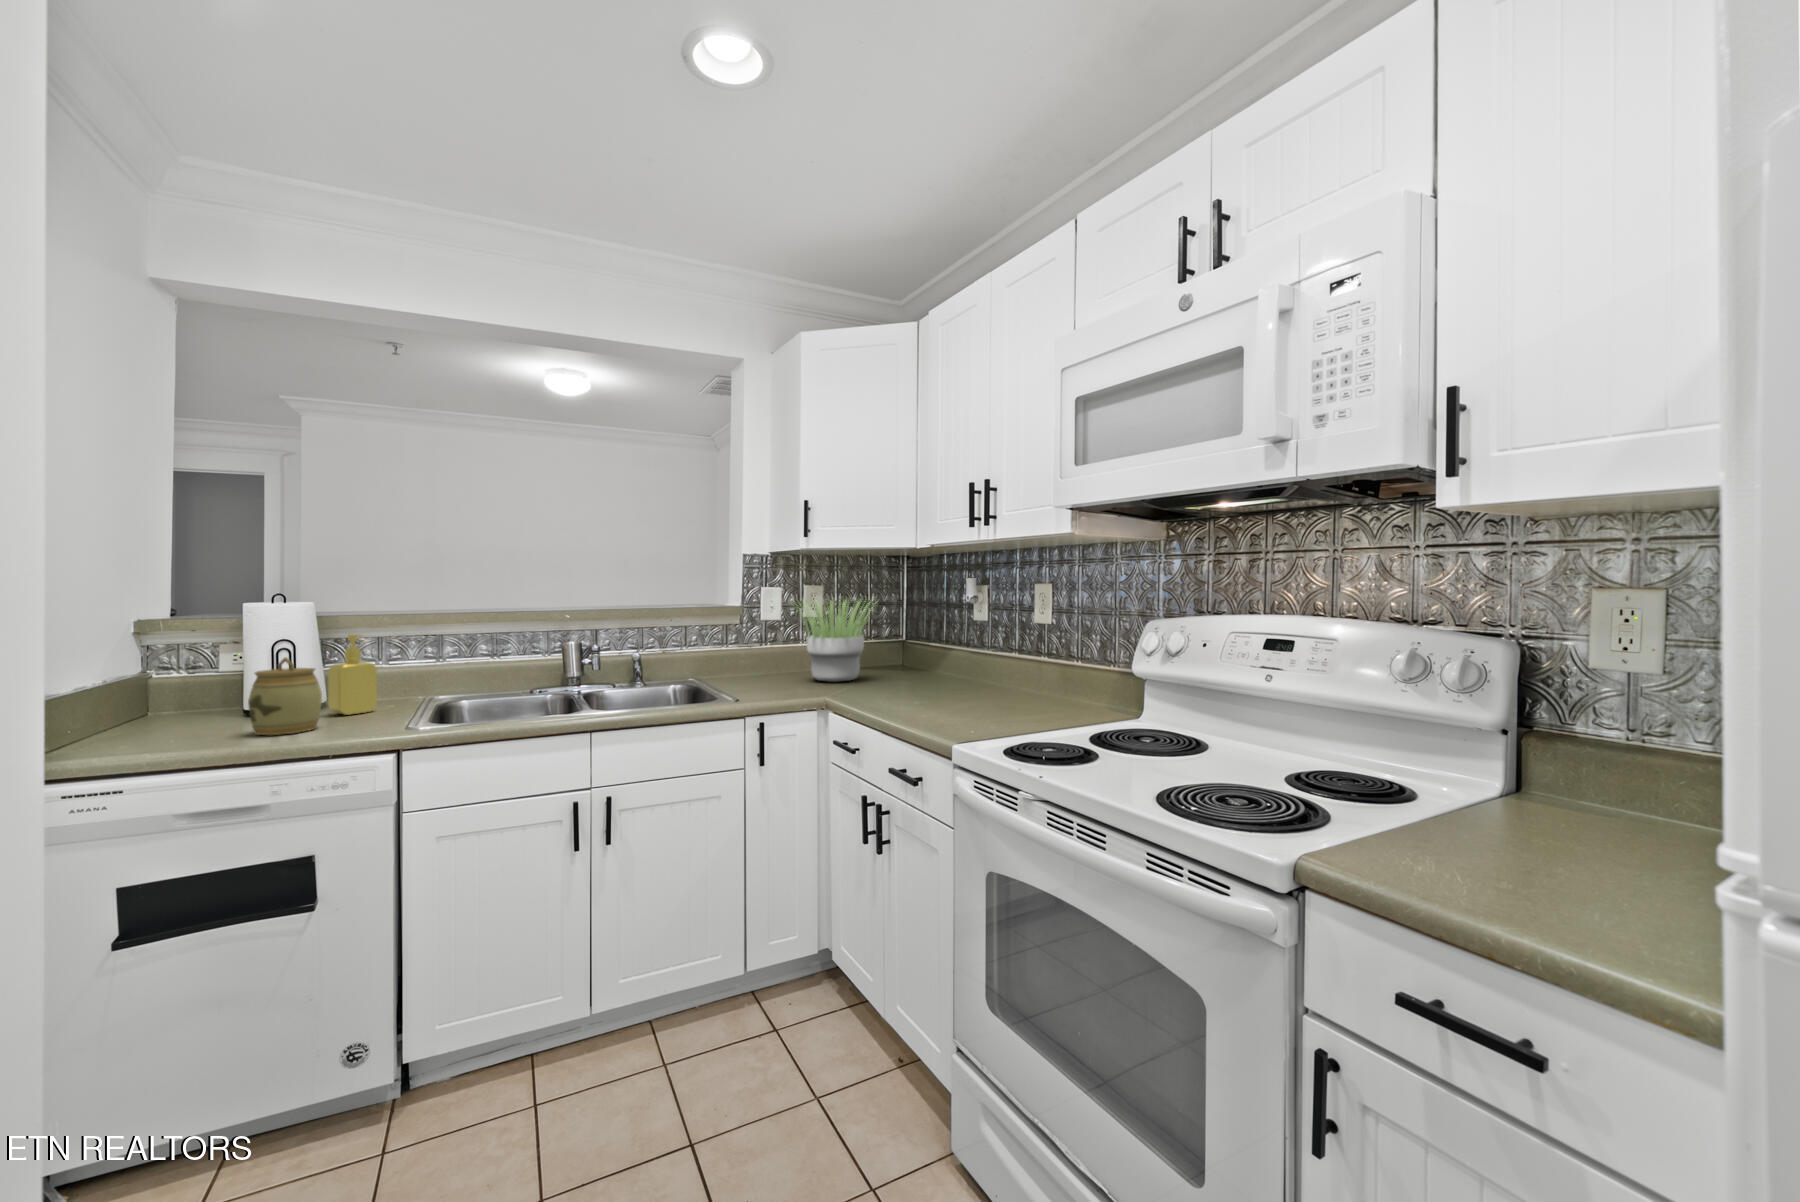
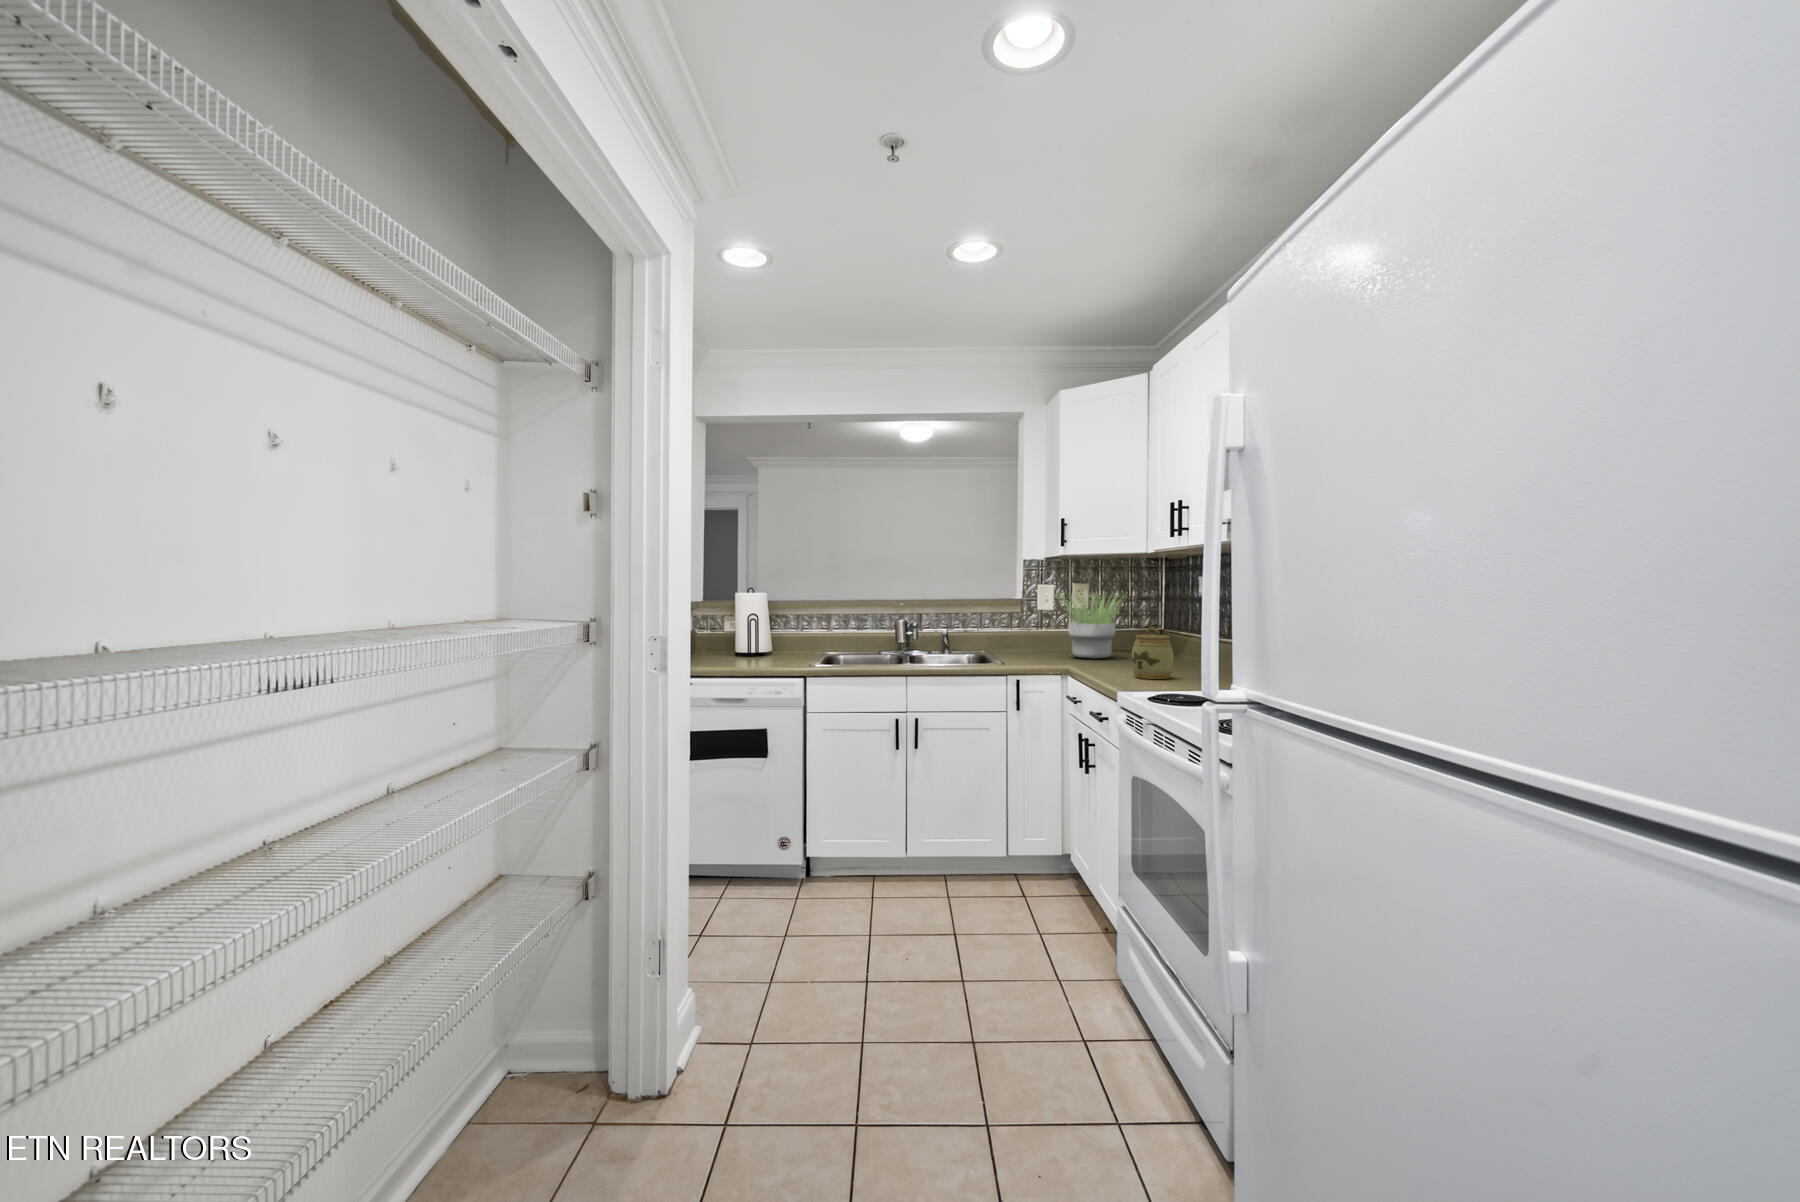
soap dispenser: present [328,634,377,715] -> none [773,612,796,659]
jar: present [248,658,322,735] -> present [1132,627,1174,679]

